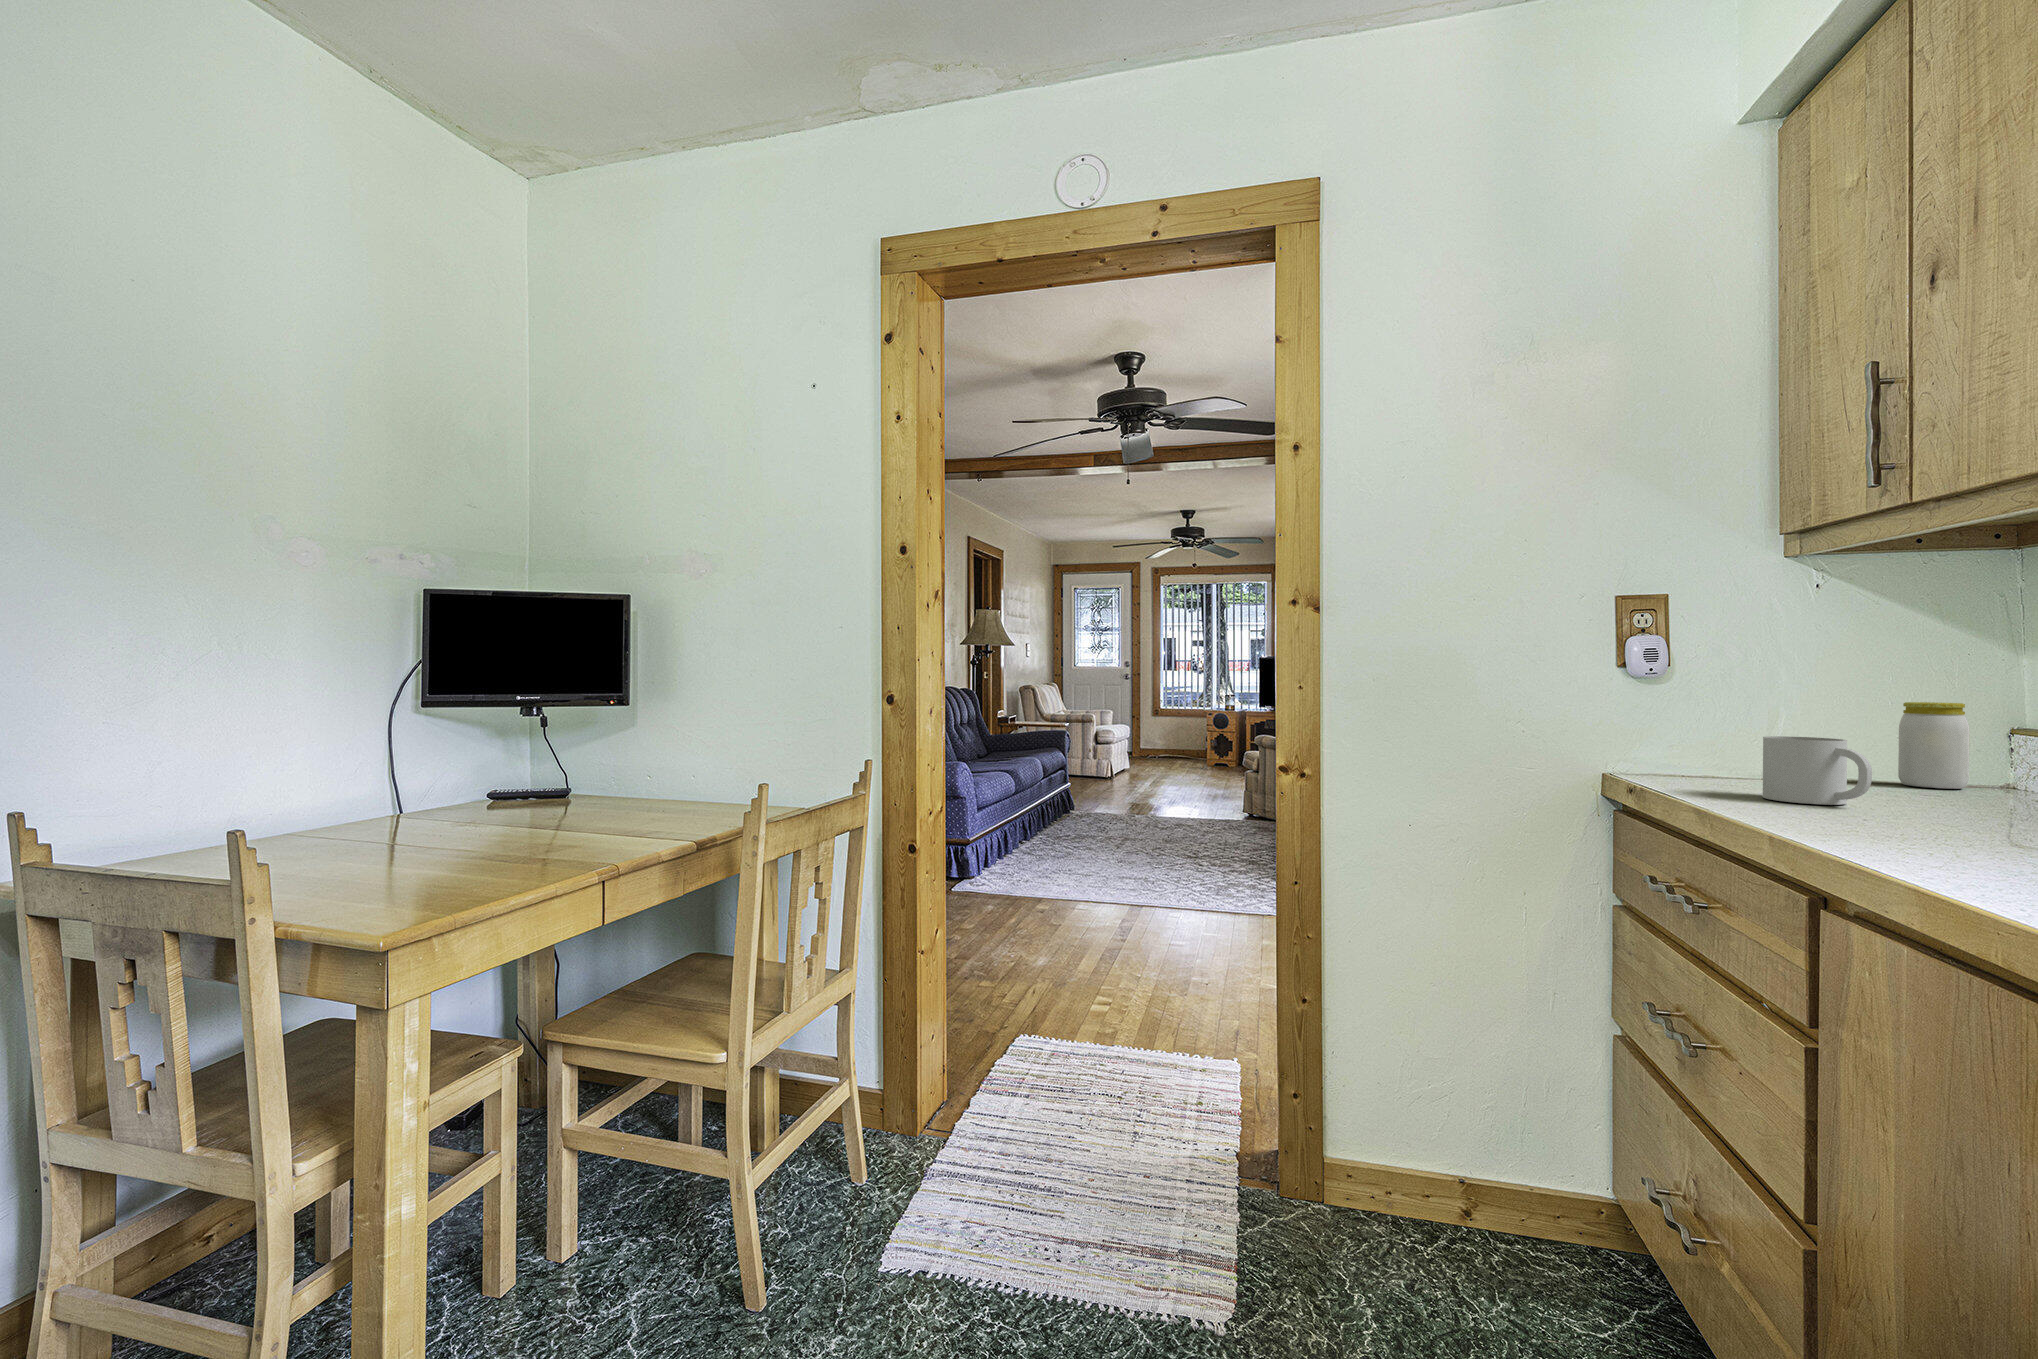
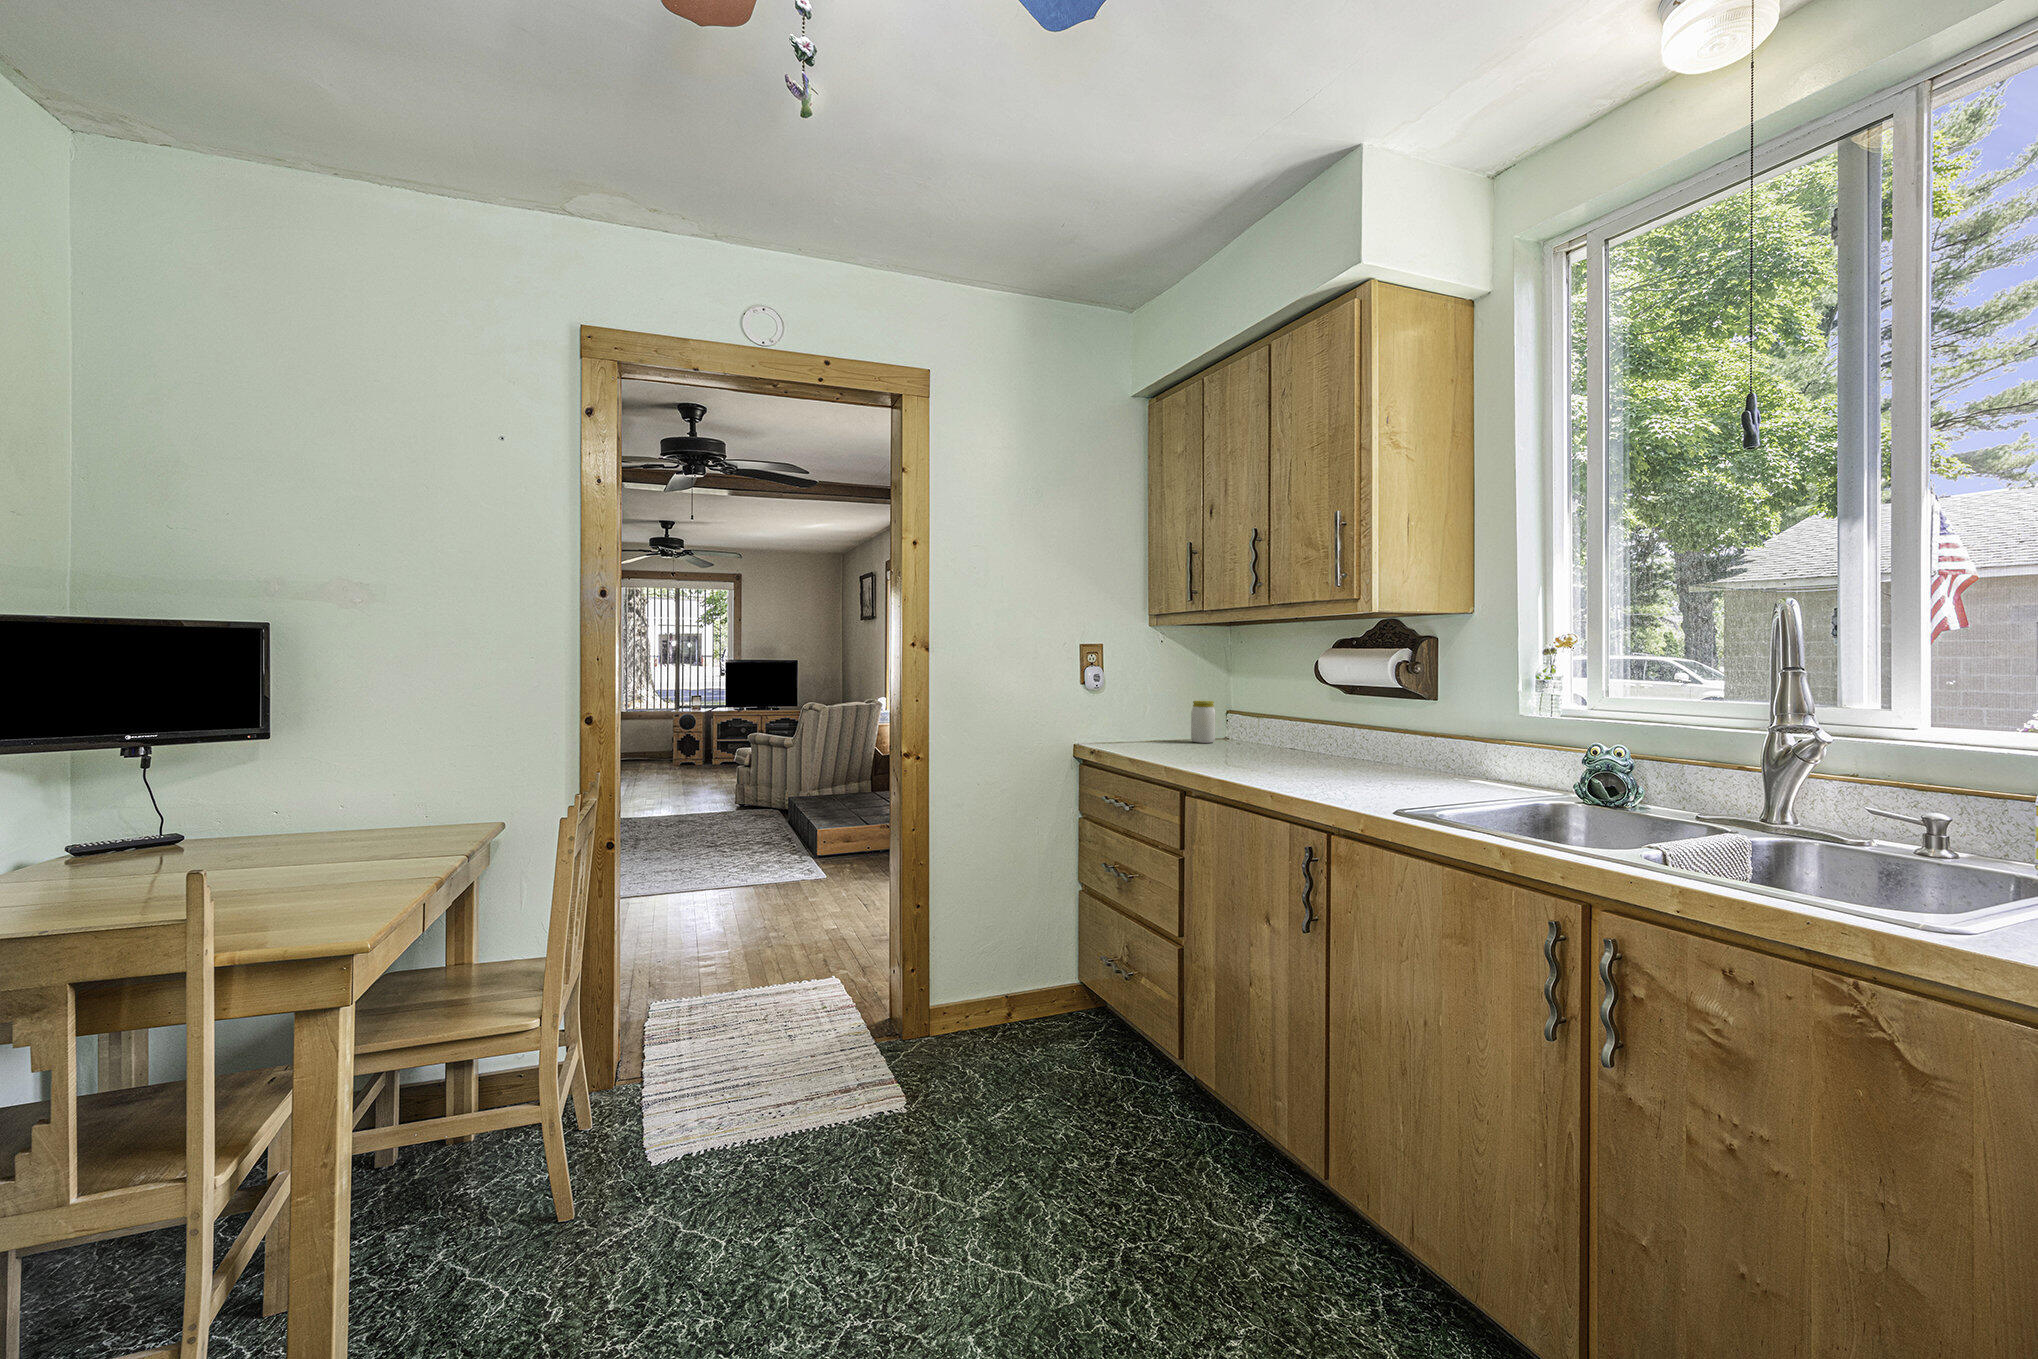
mug: present [1763,736,1872,805] -> none [1148,720,1189,753]

